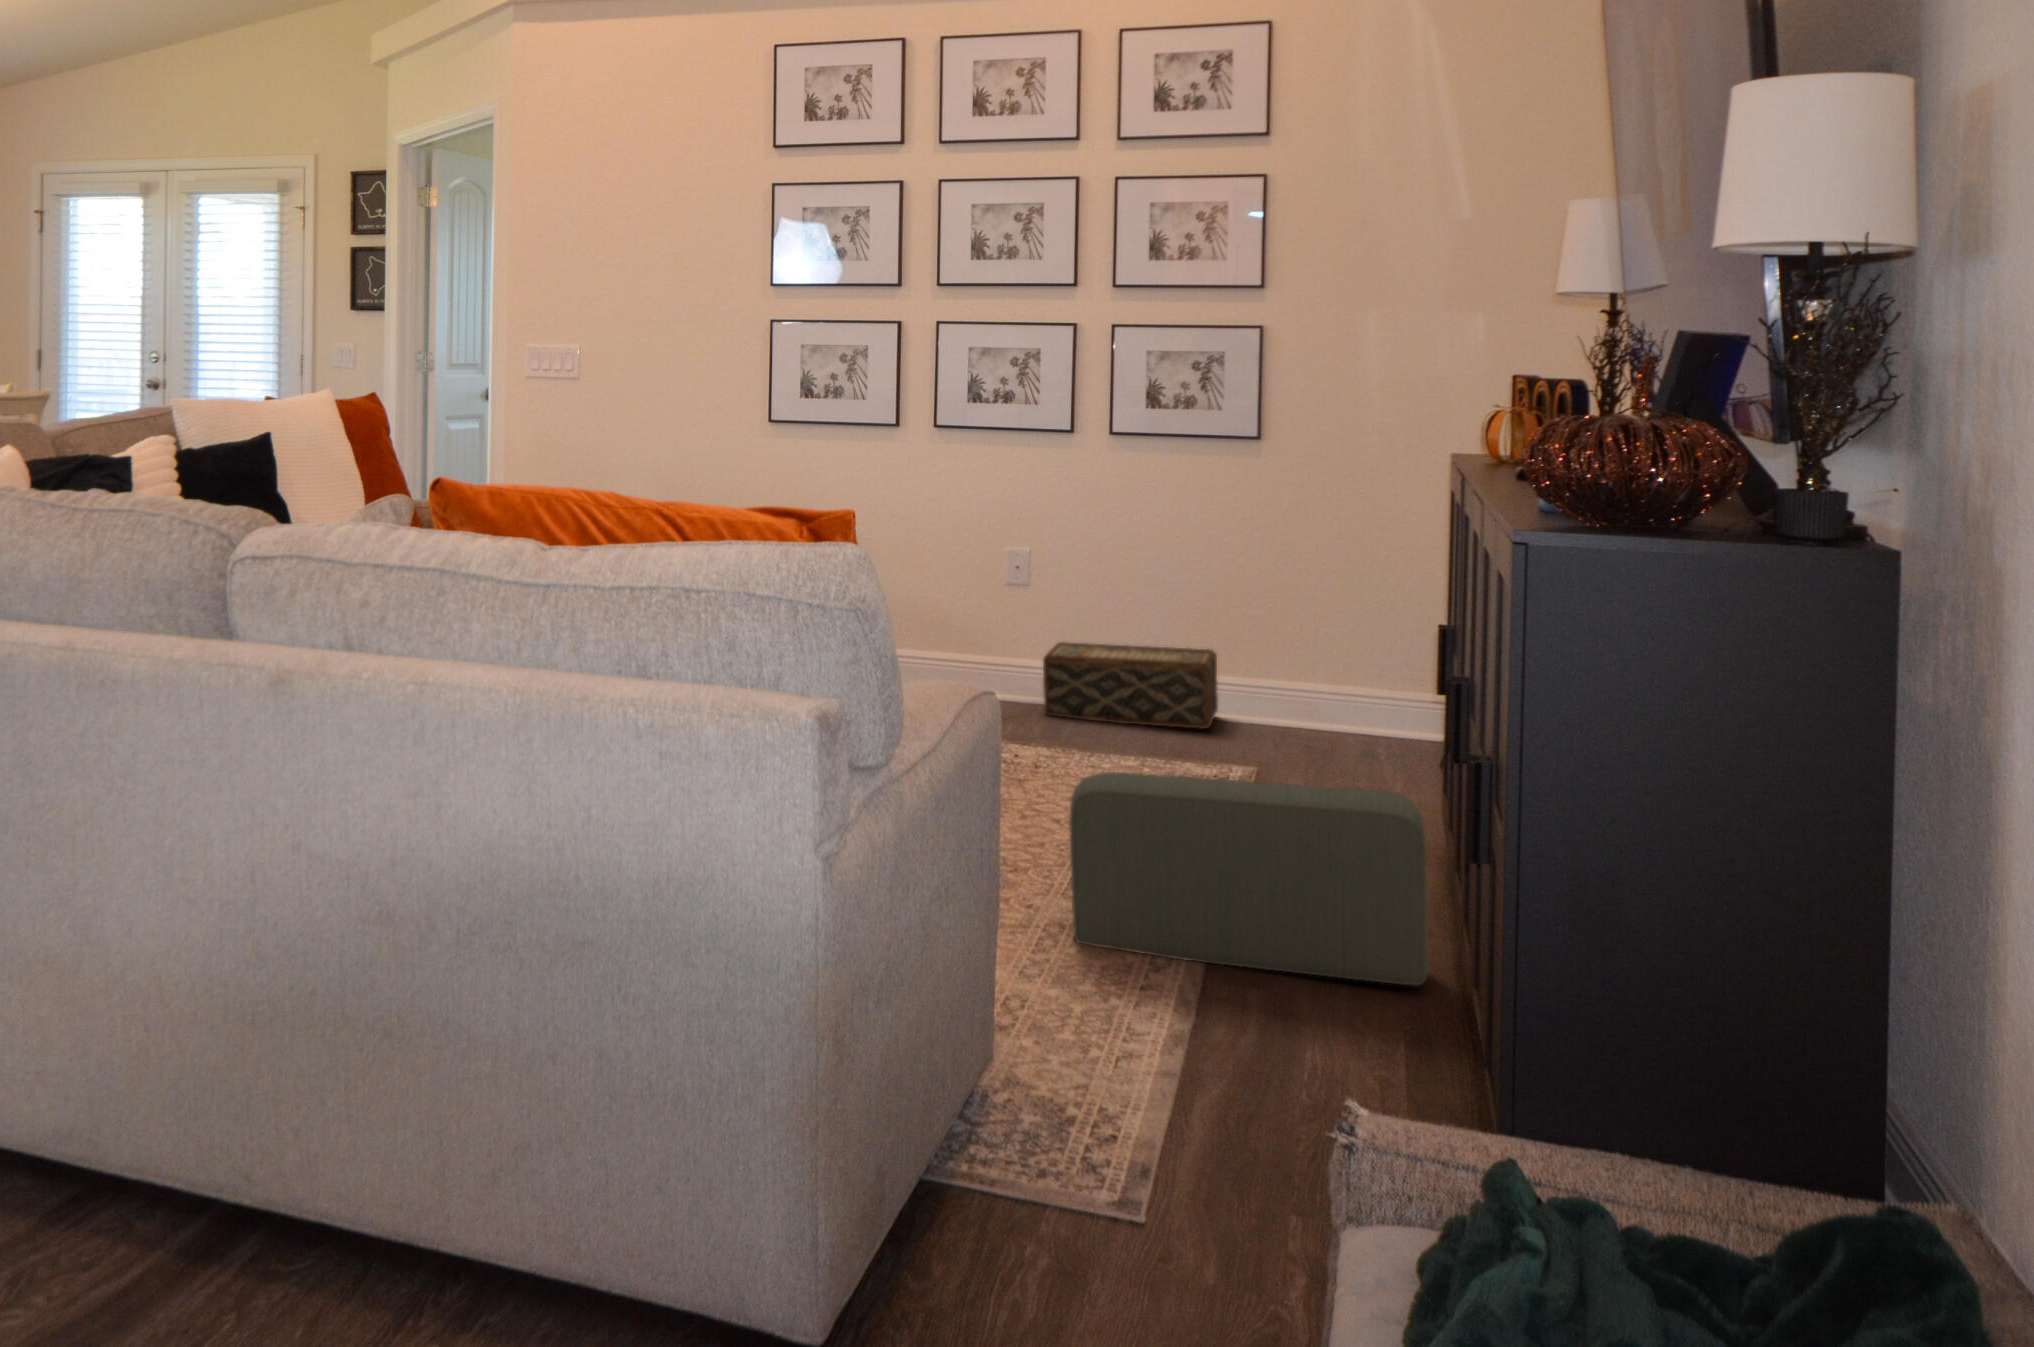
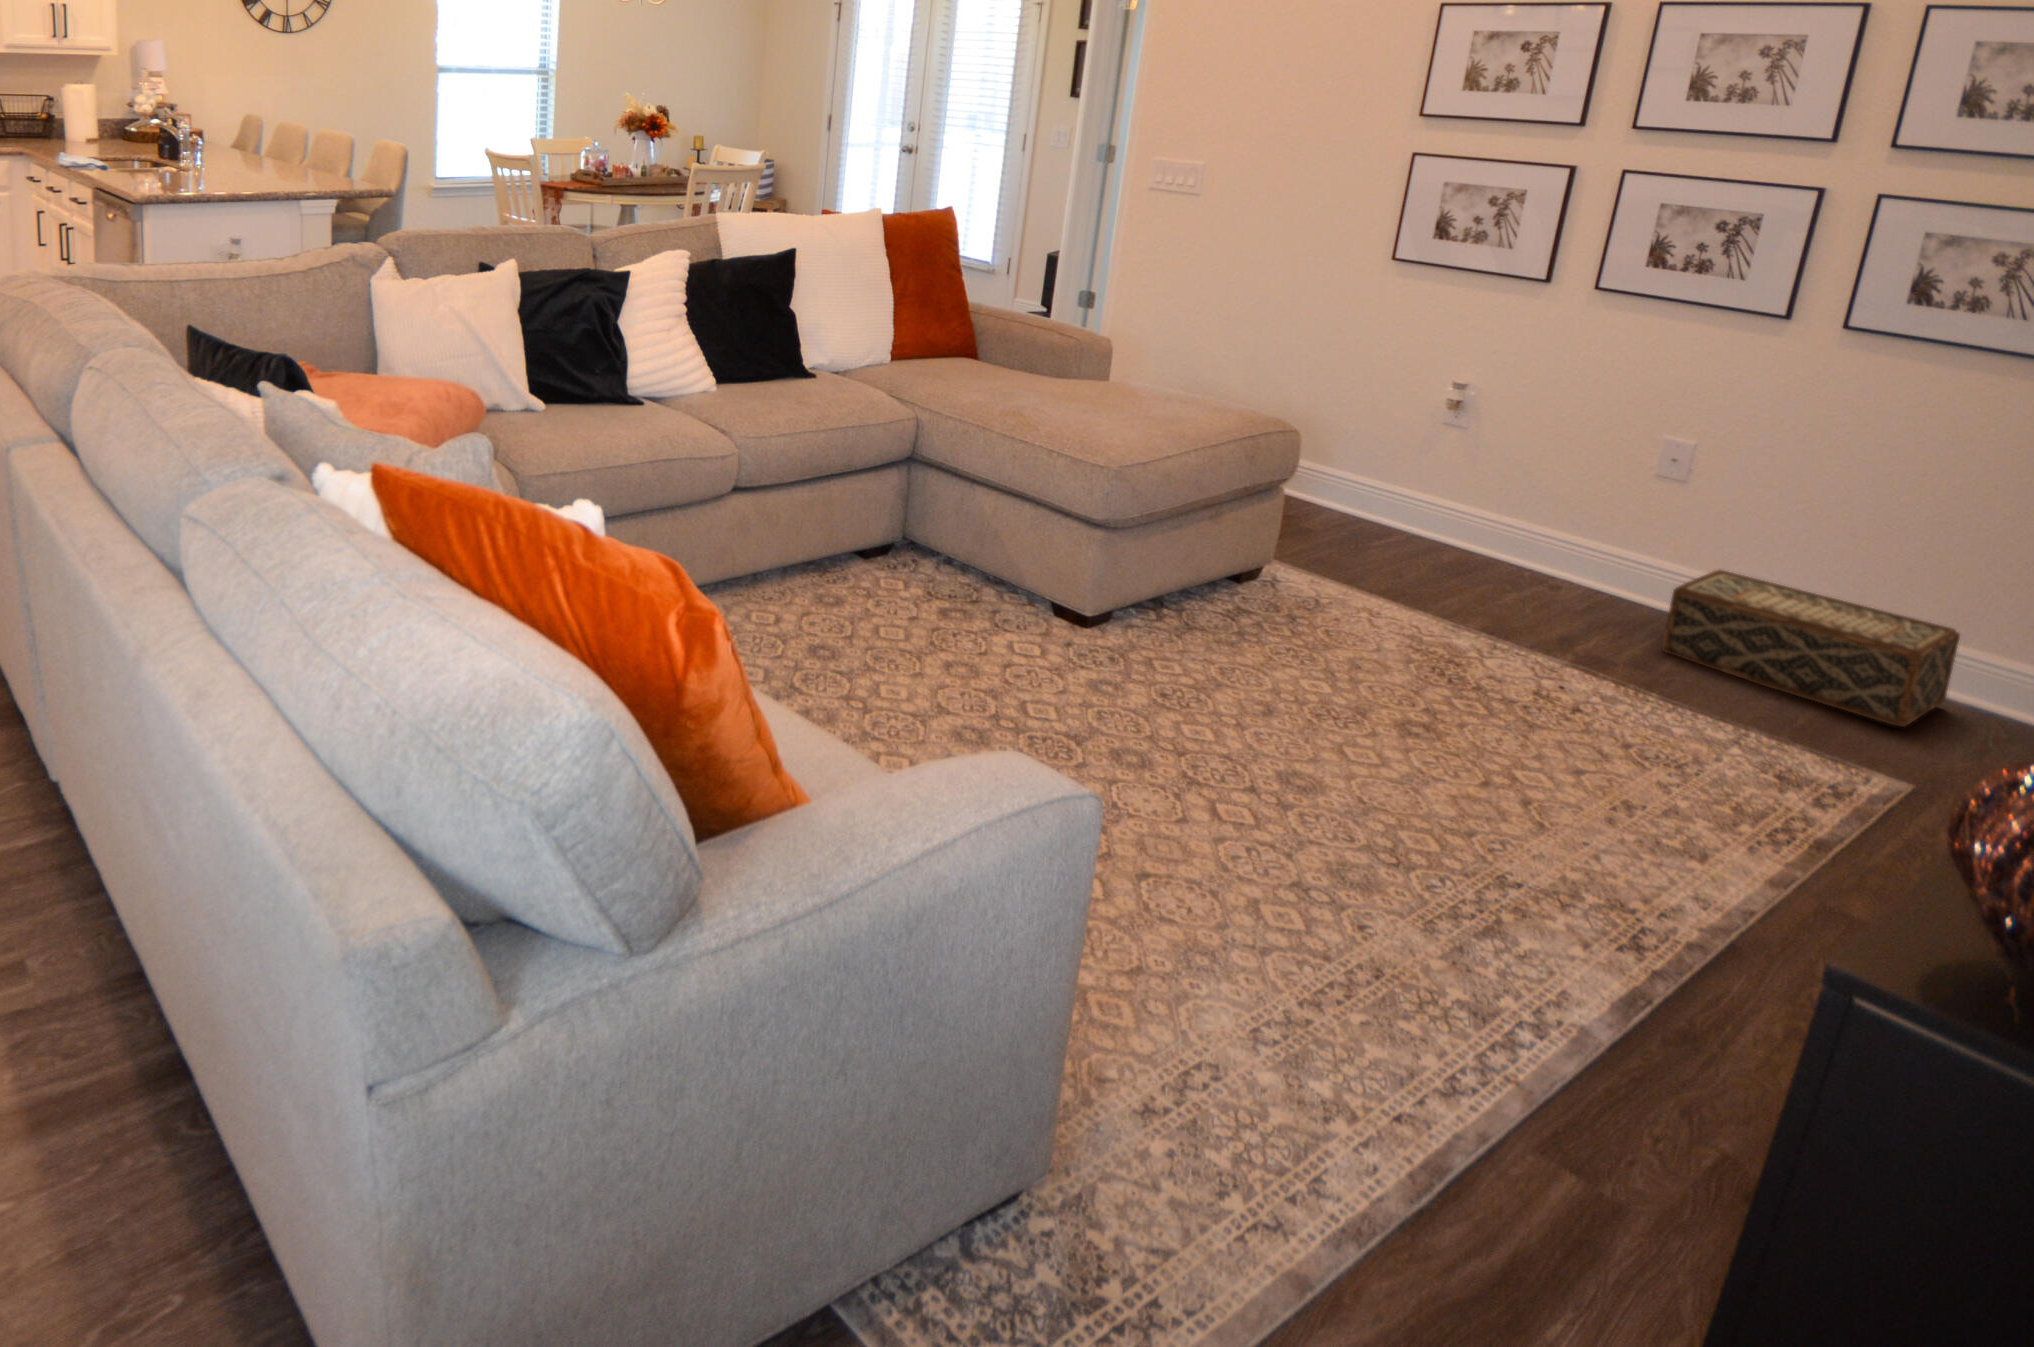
pouf: present [1069,772,1428,985] -> none [1377,830,1961,1294]

